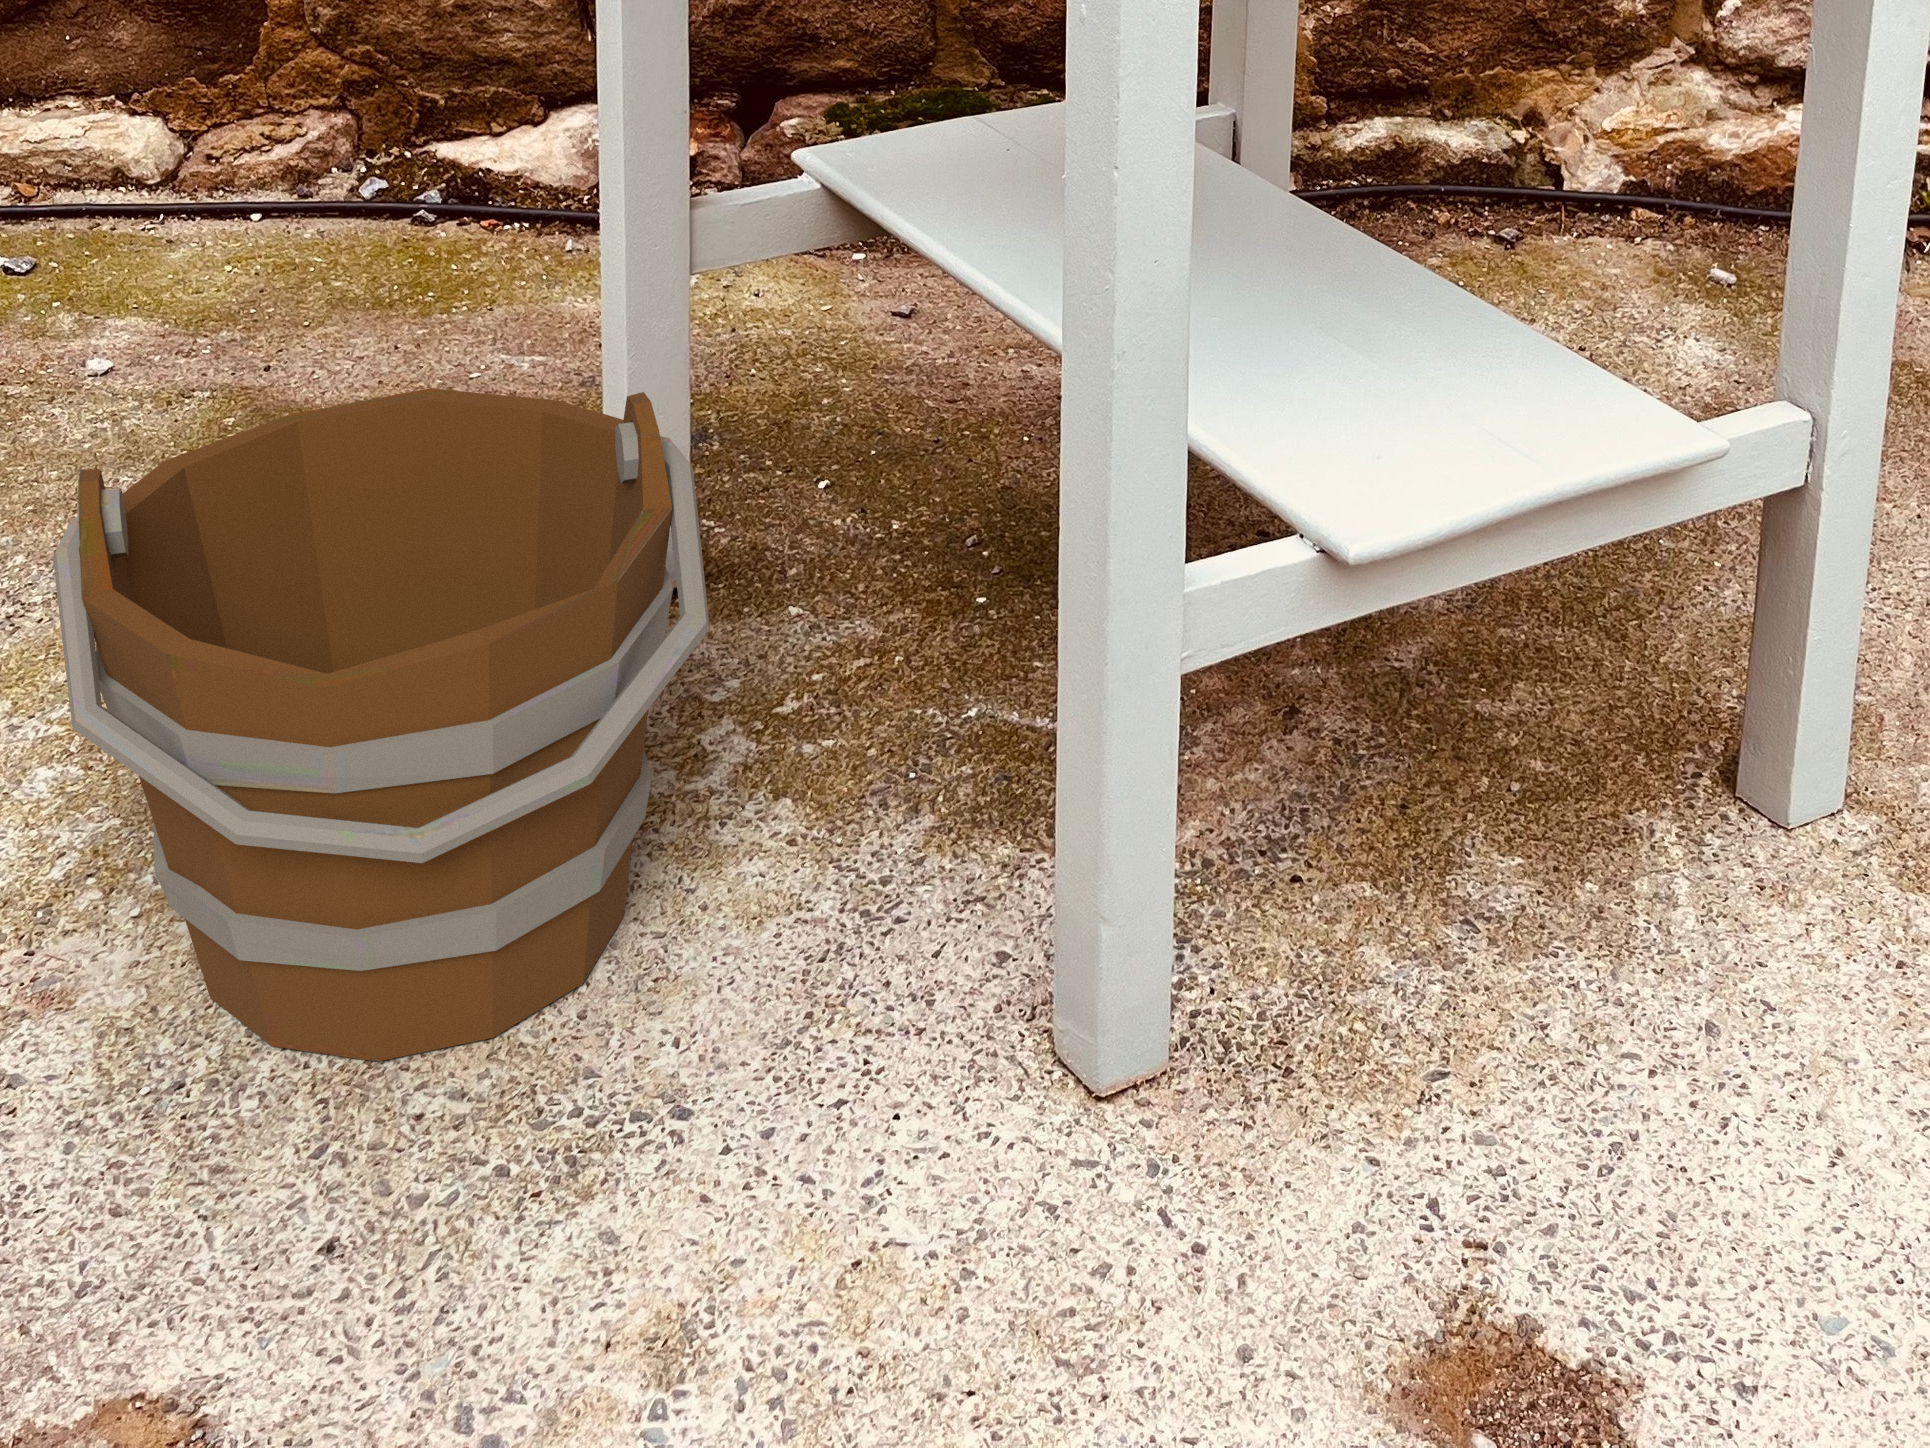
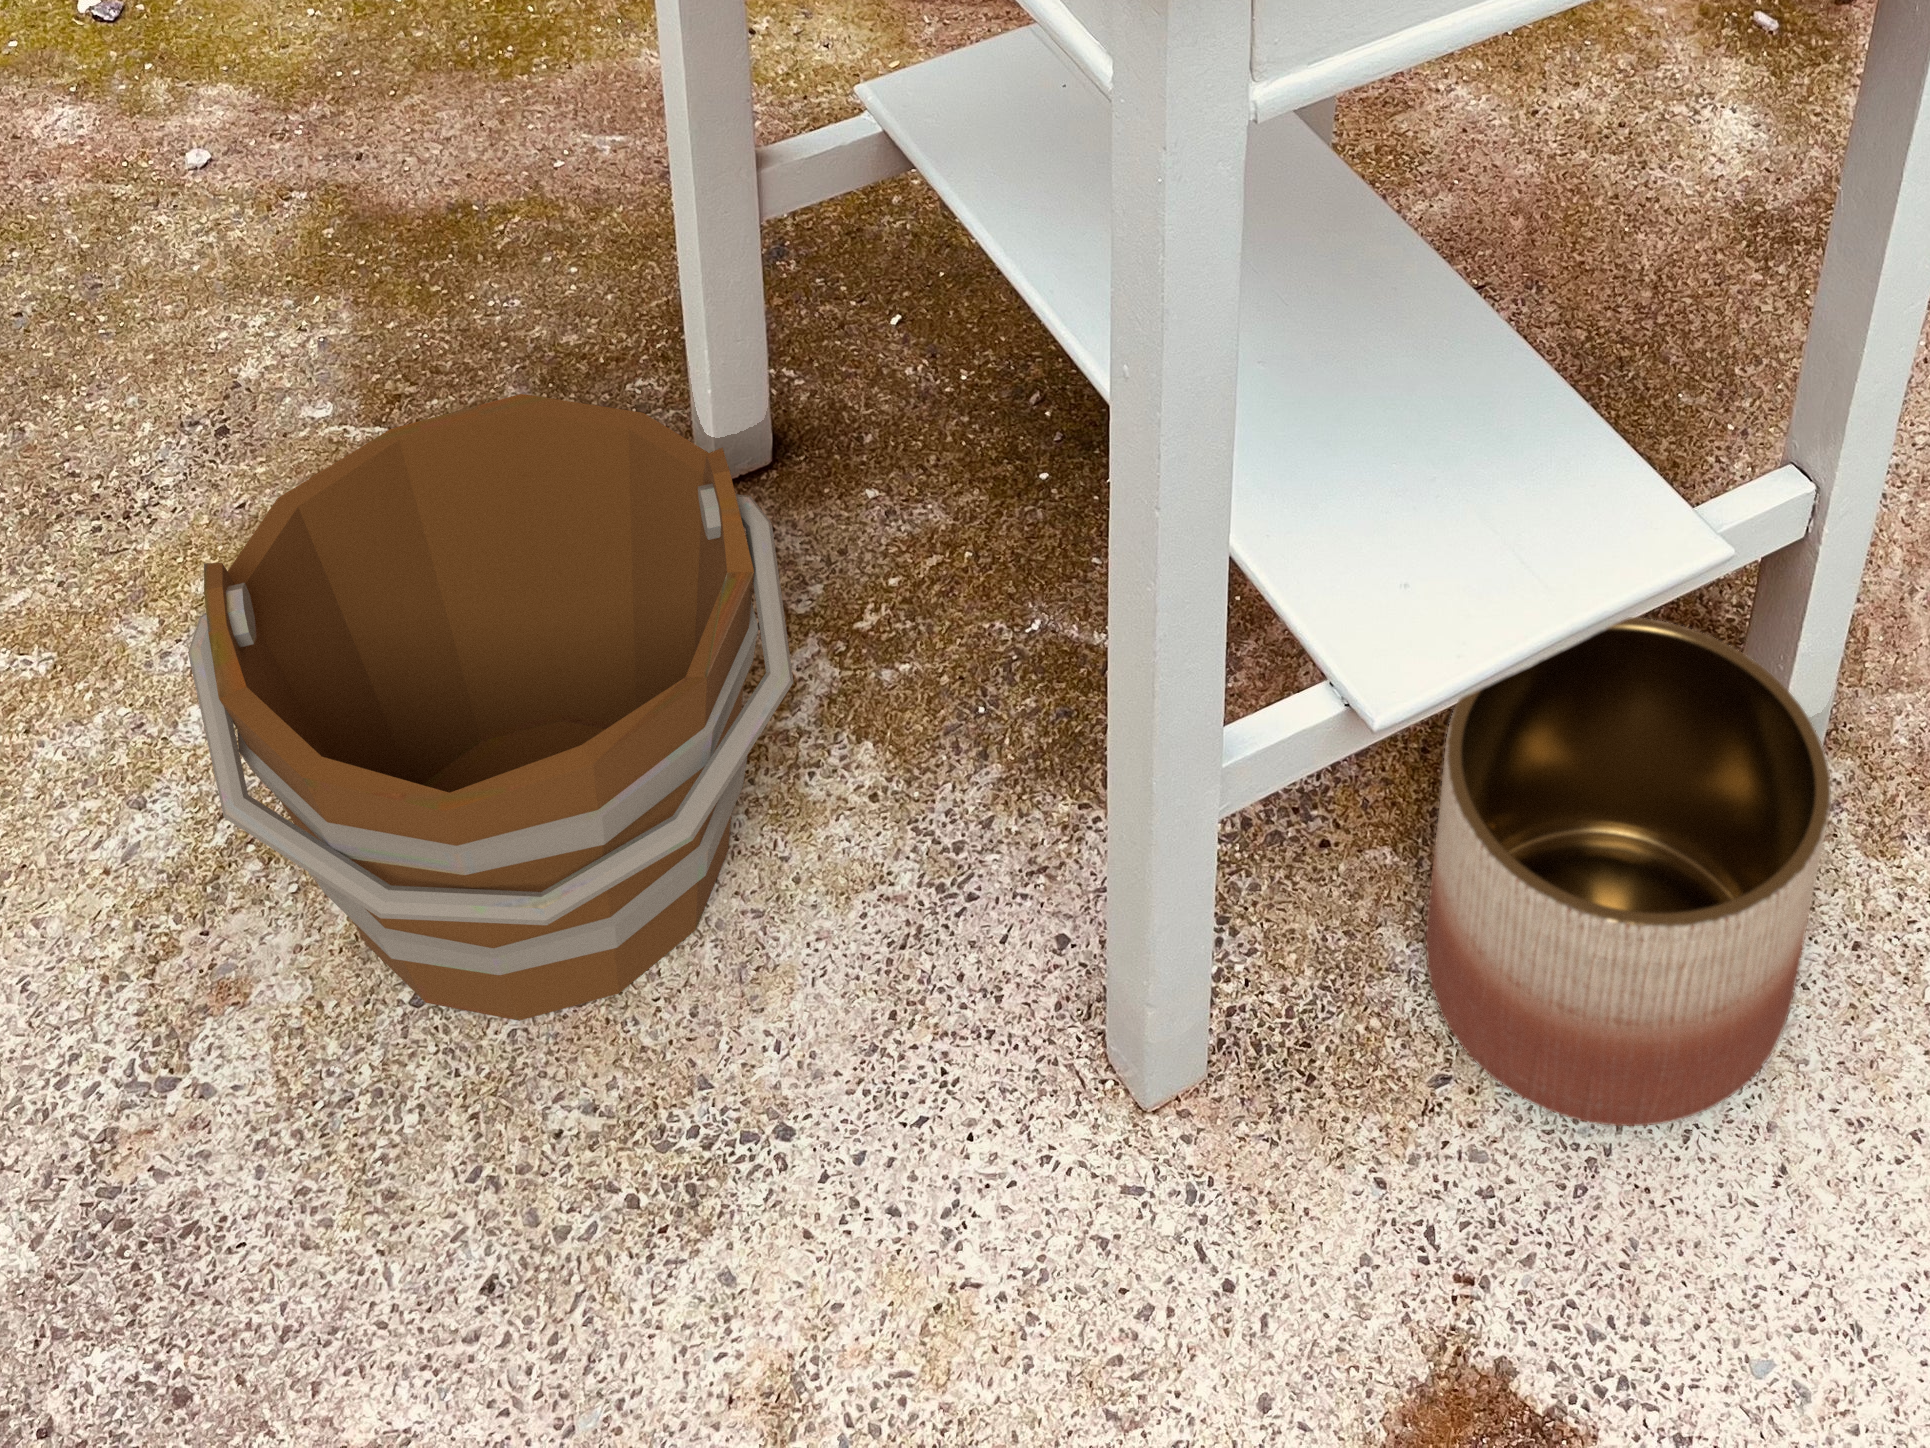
planter: none [1412,586,1857,1142] -> present [1426,617,1831,1126]

